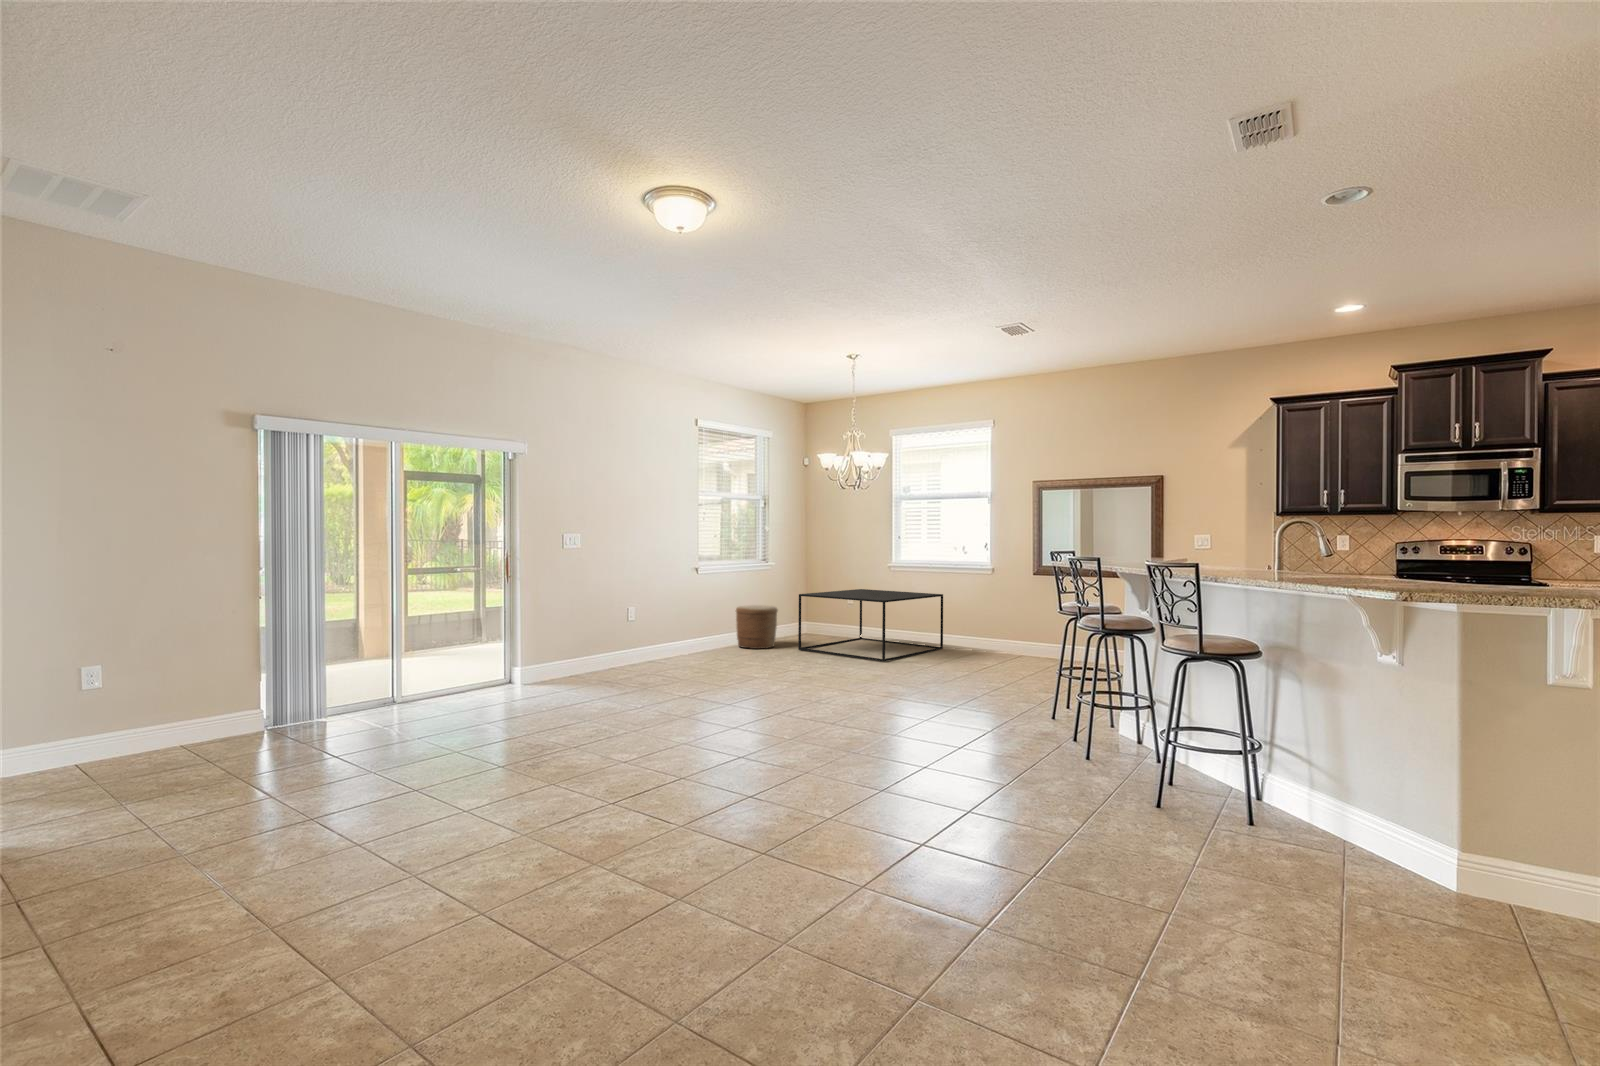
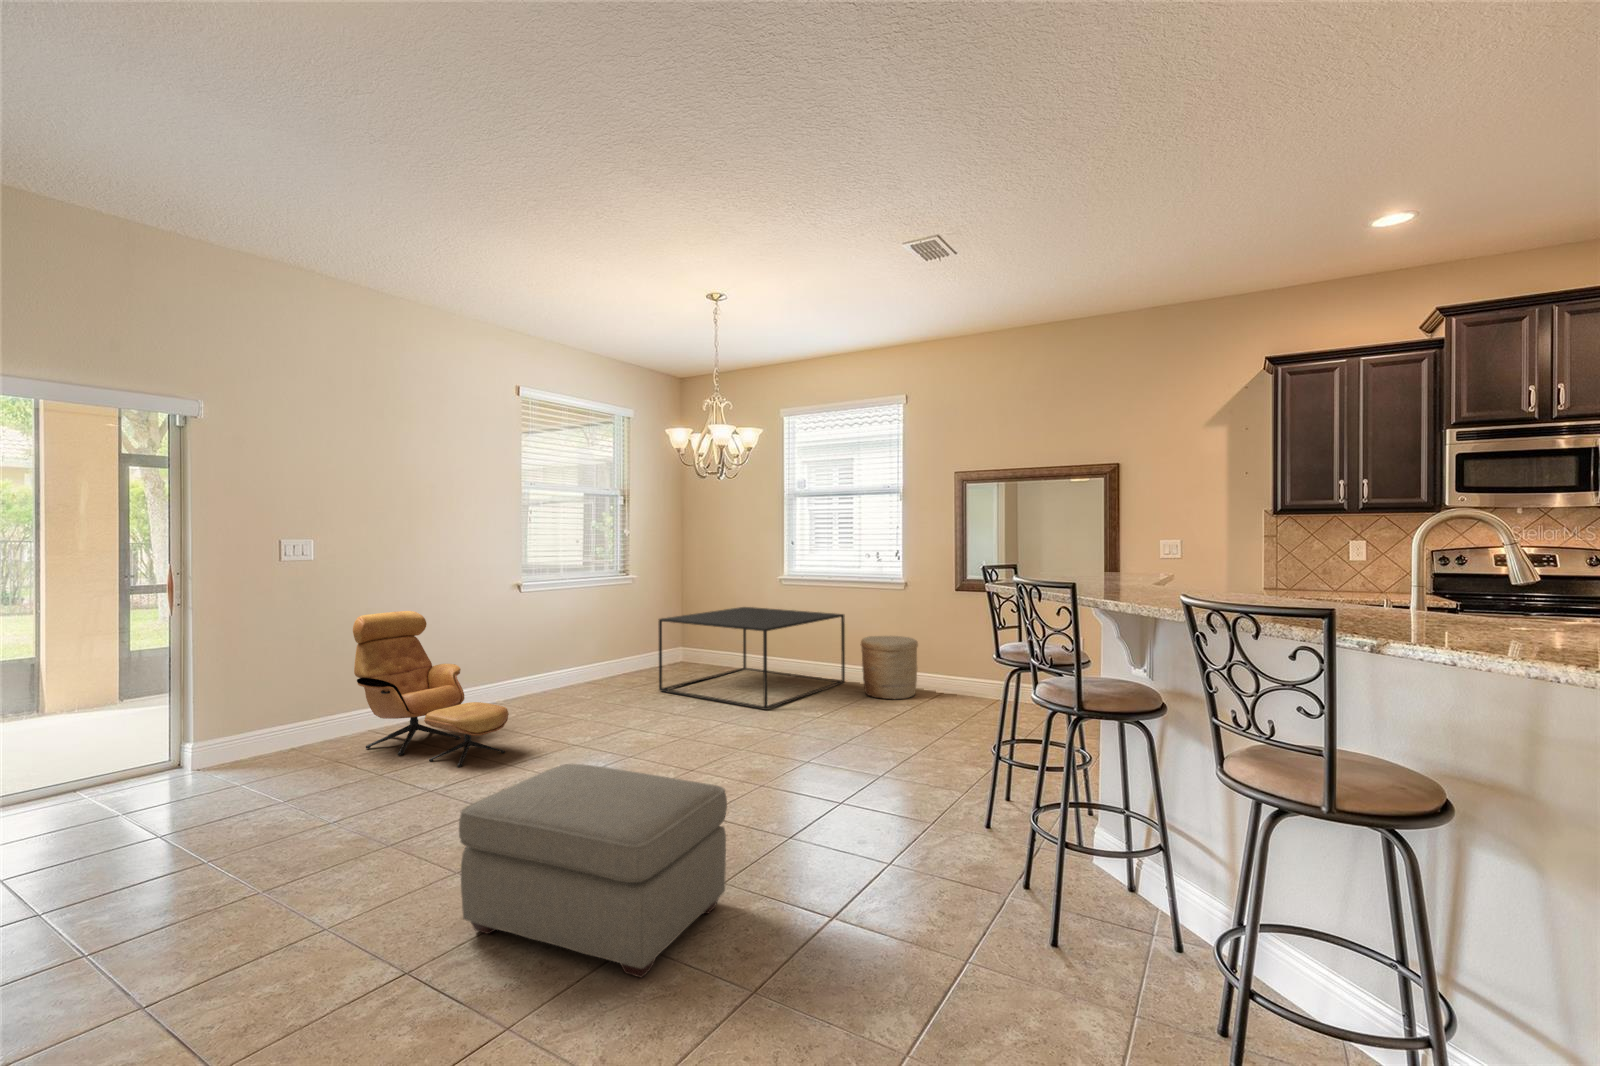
armchair: none [601,580,709,683] -> present [353,611,509,767]
woven basket: present [736,605,778,649] -> present [860,636,918,699]
ottoman: none [736,660,883,759] -> present [459,764,727,977]

